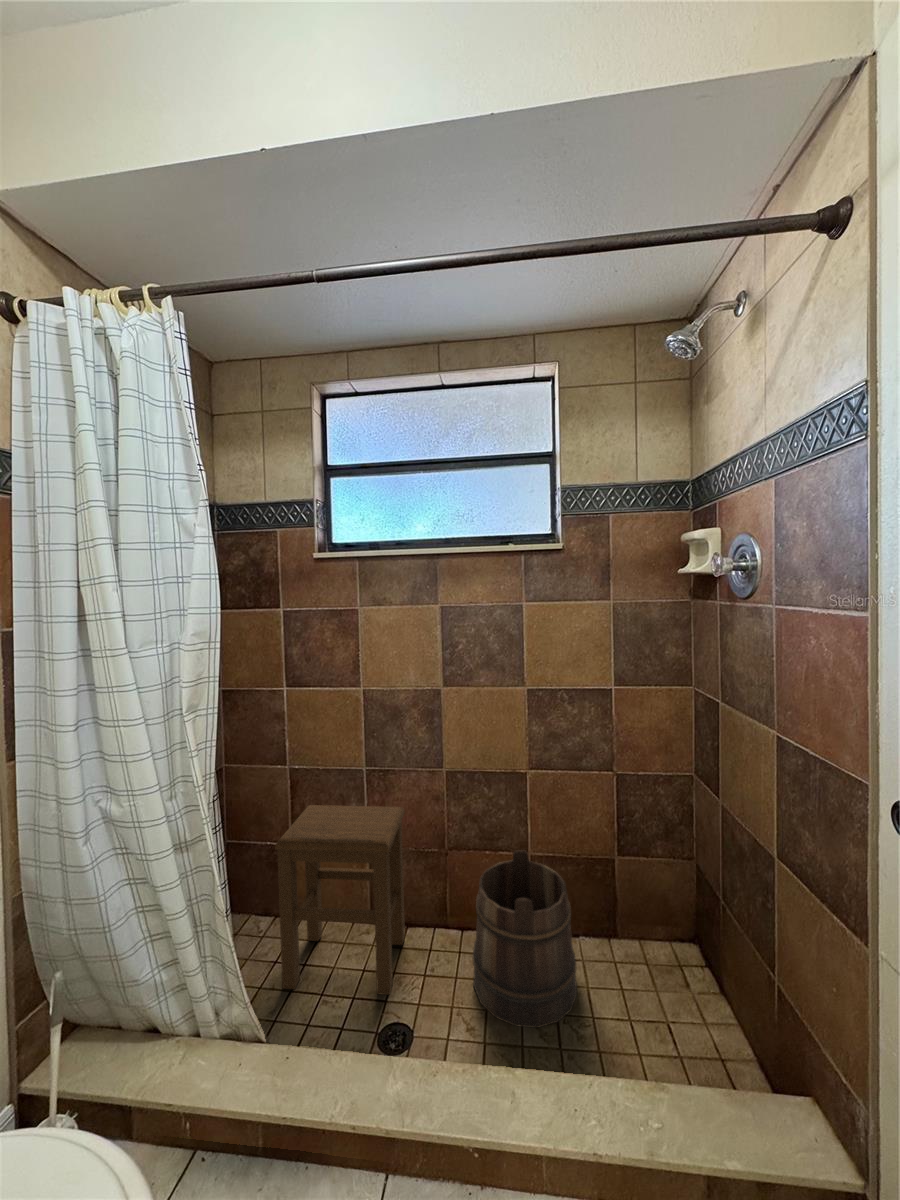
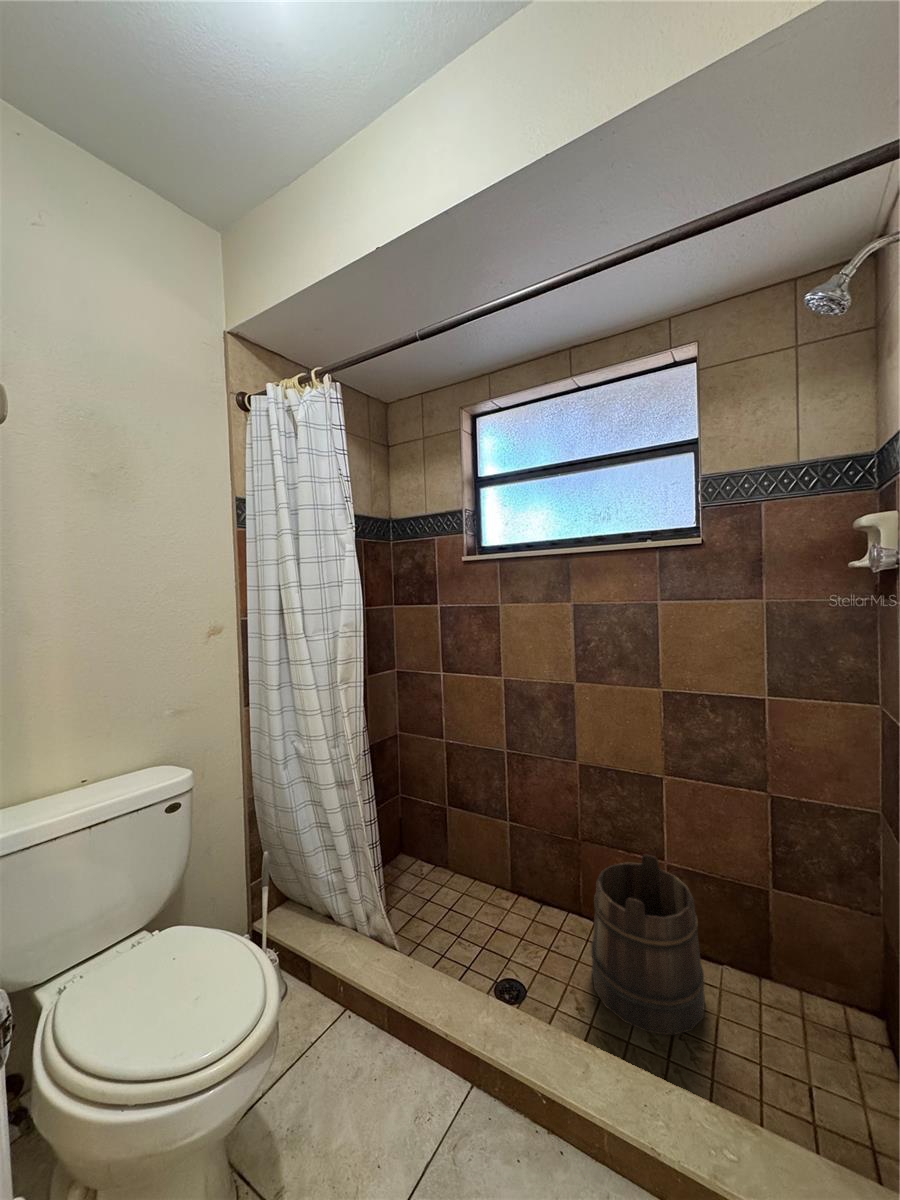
stool: present [275,805,405,995] -> none [422,775,537,954]

